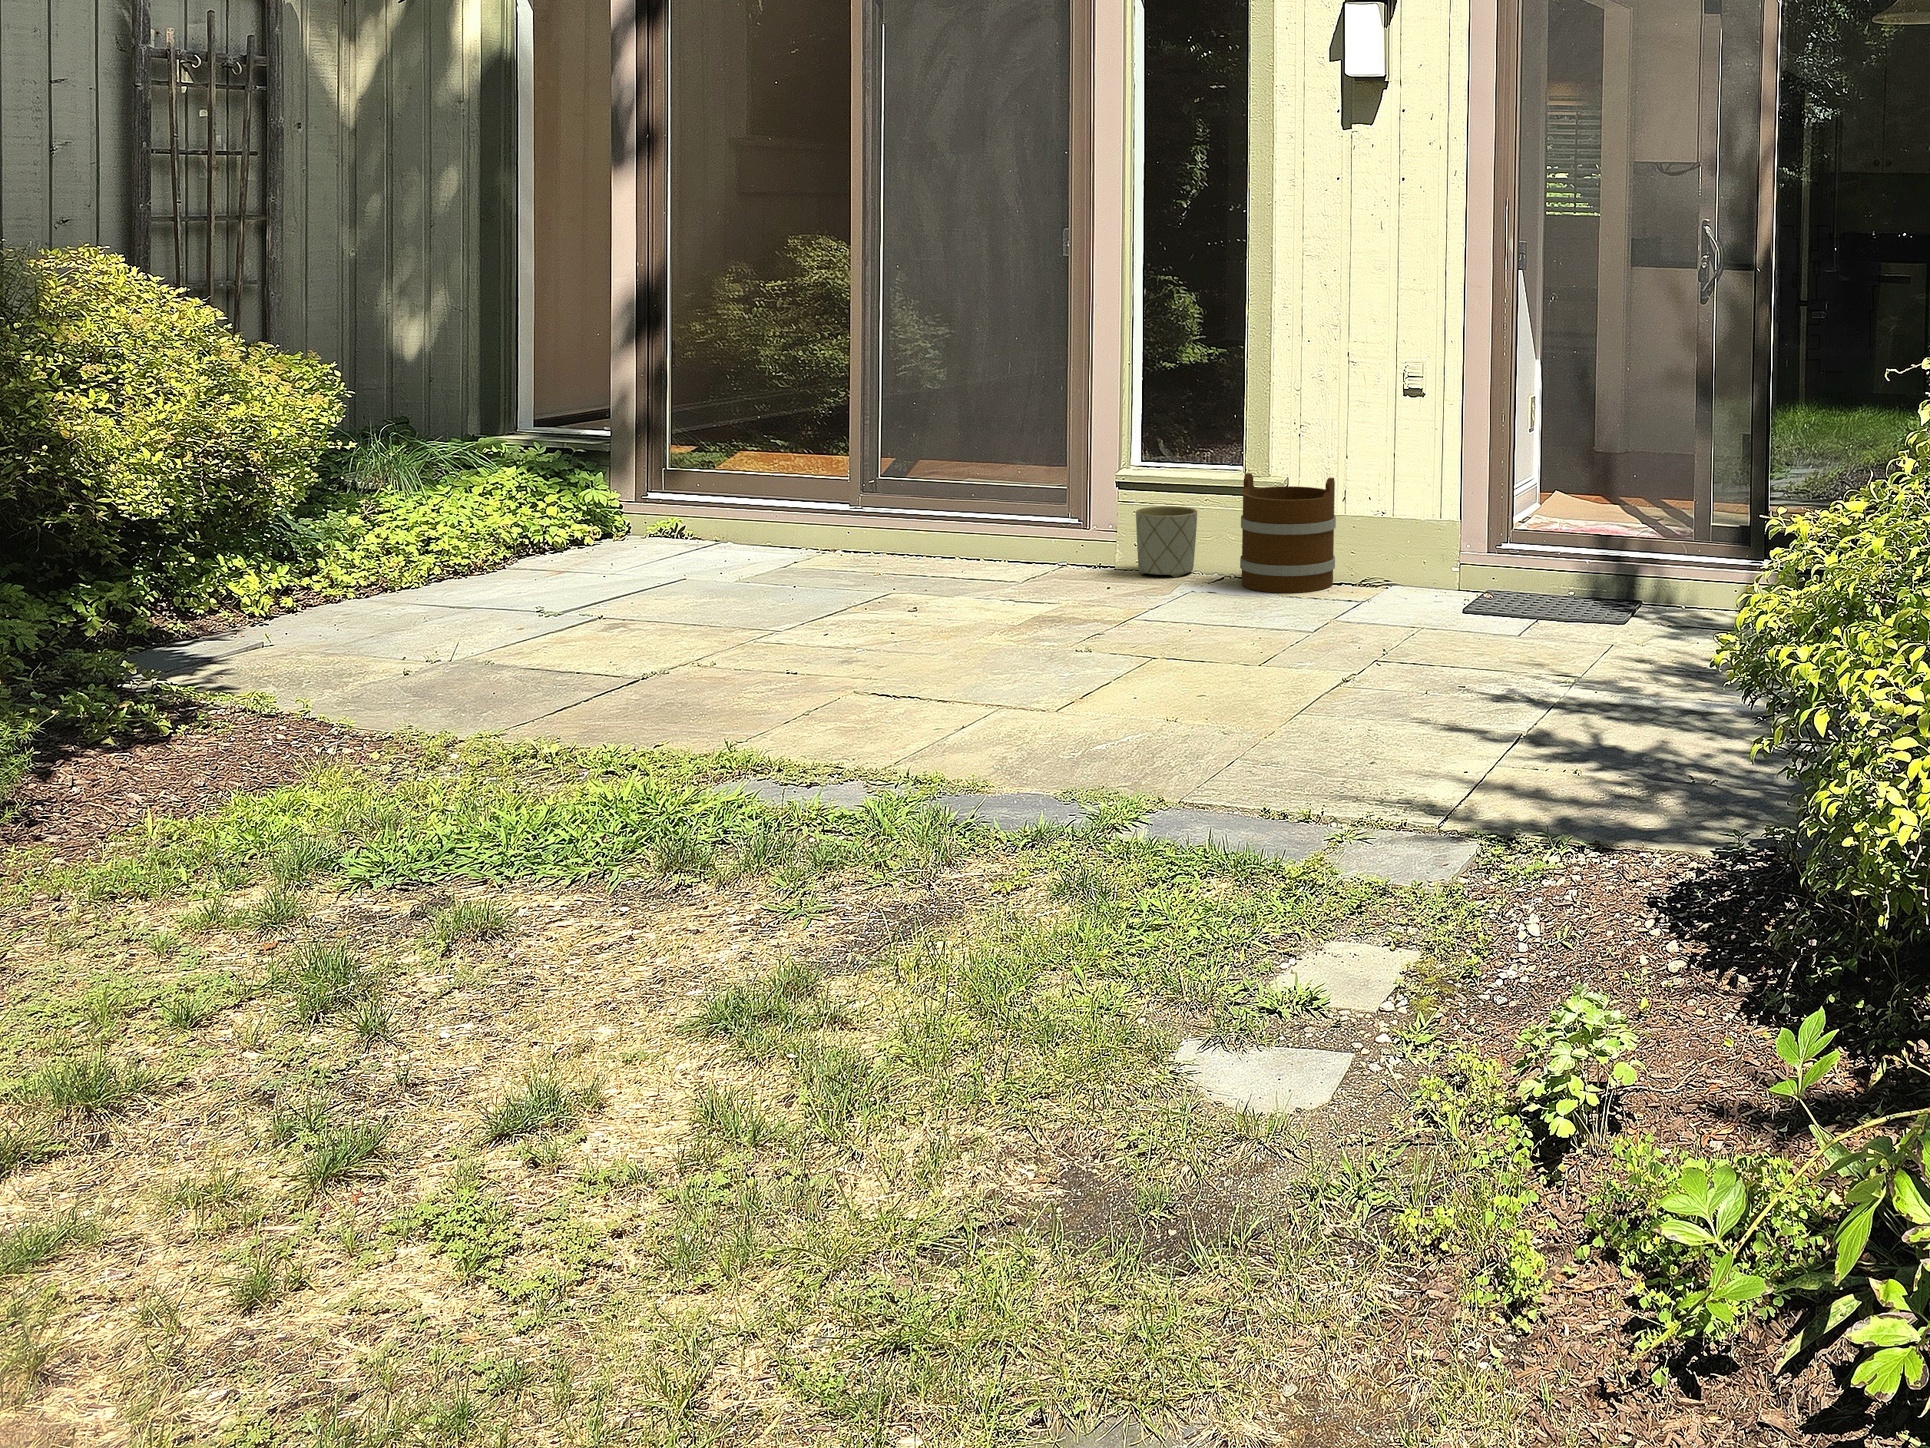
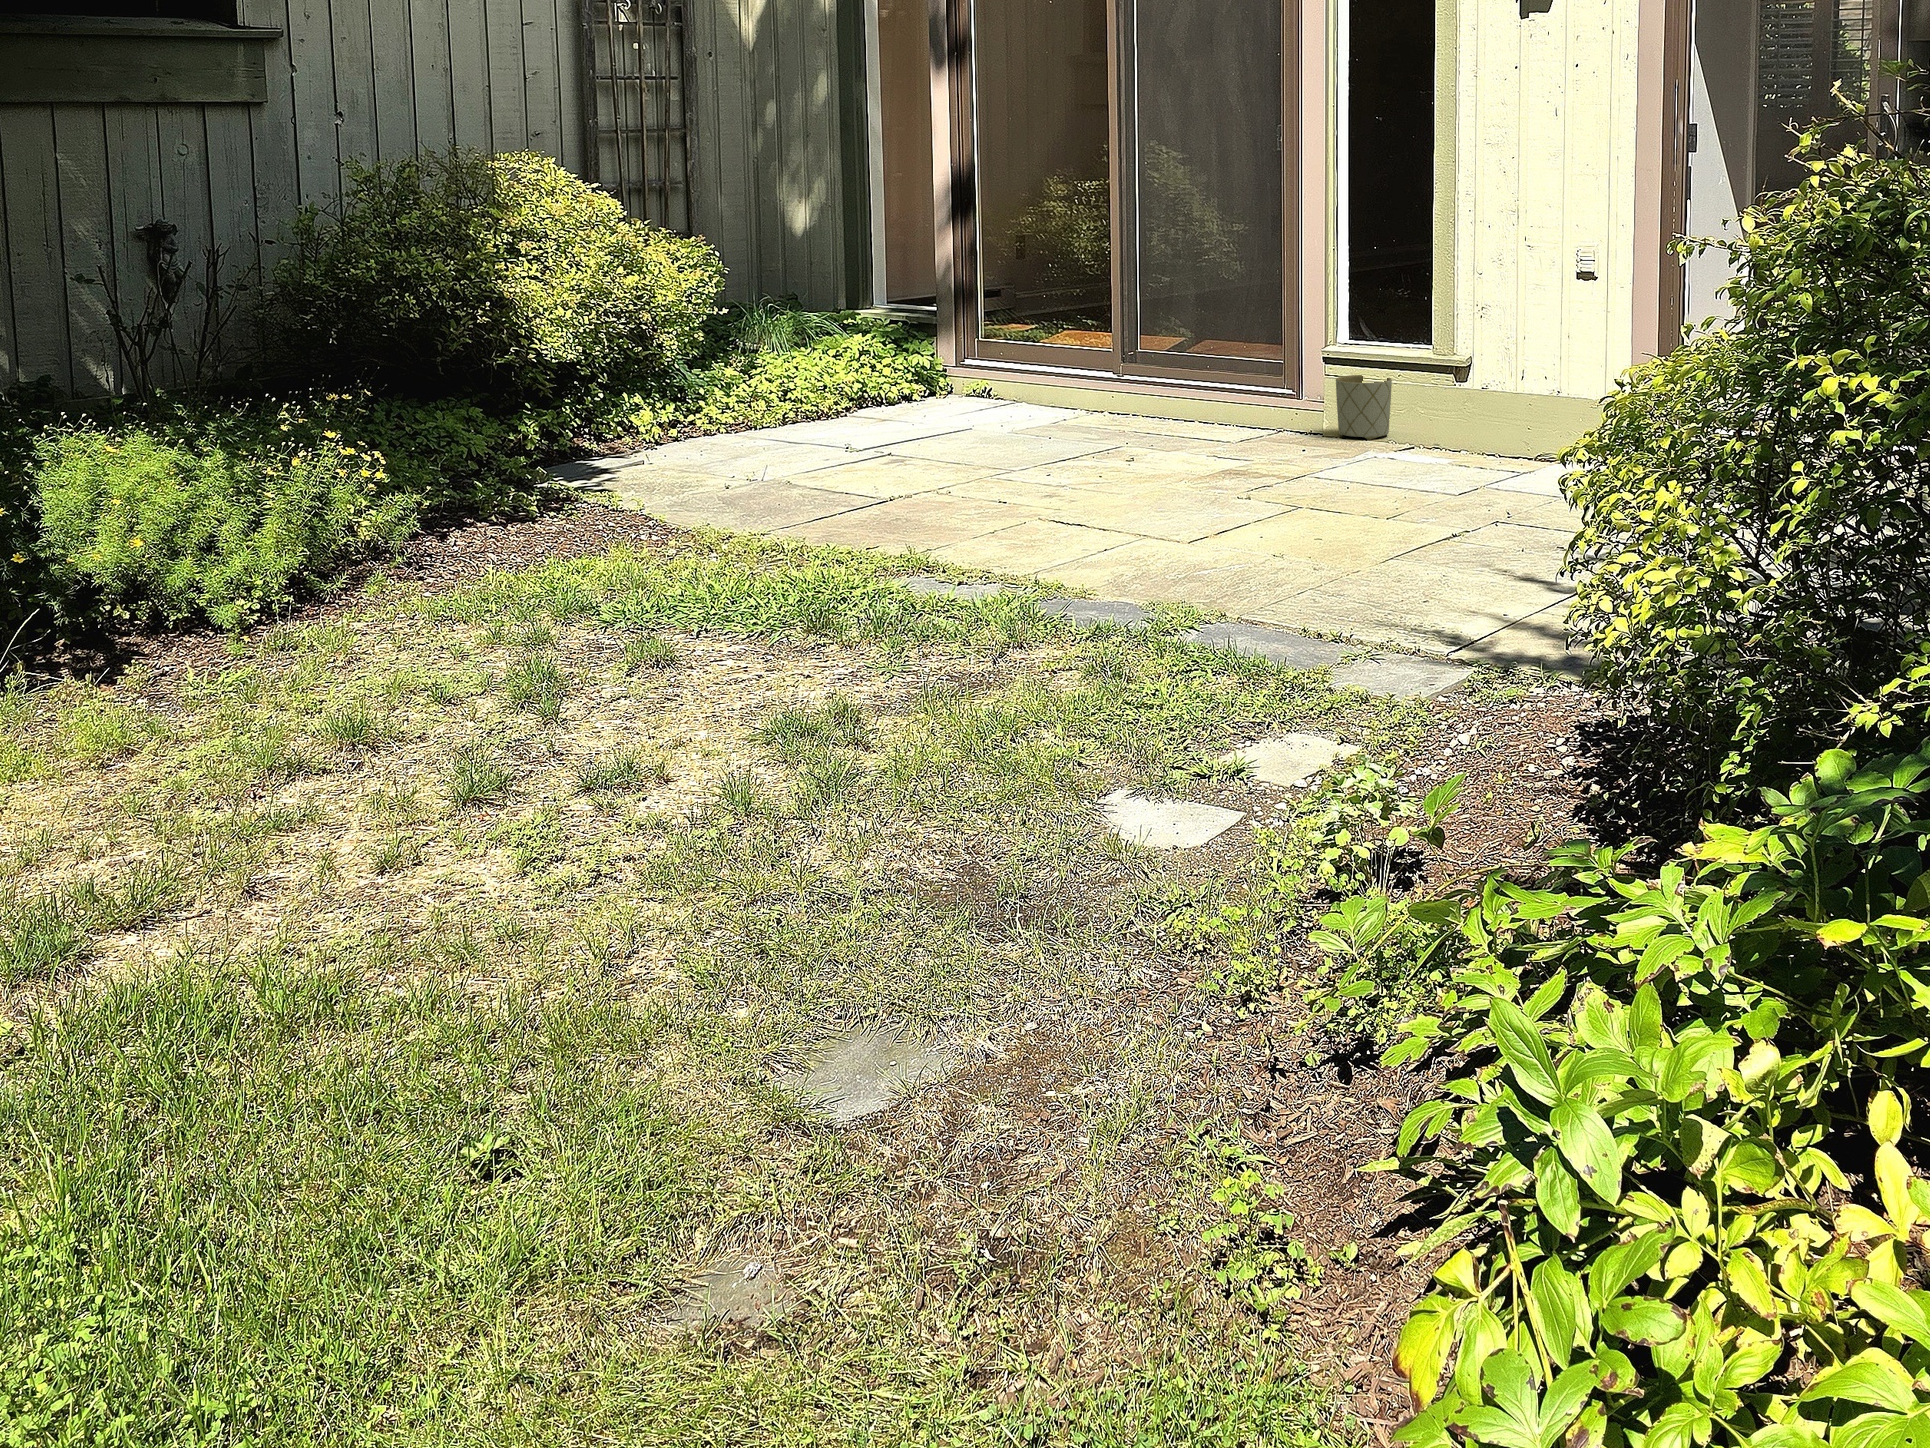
bucket: present [1240,473,1336,593] -> none [1423,345,1512,457]

